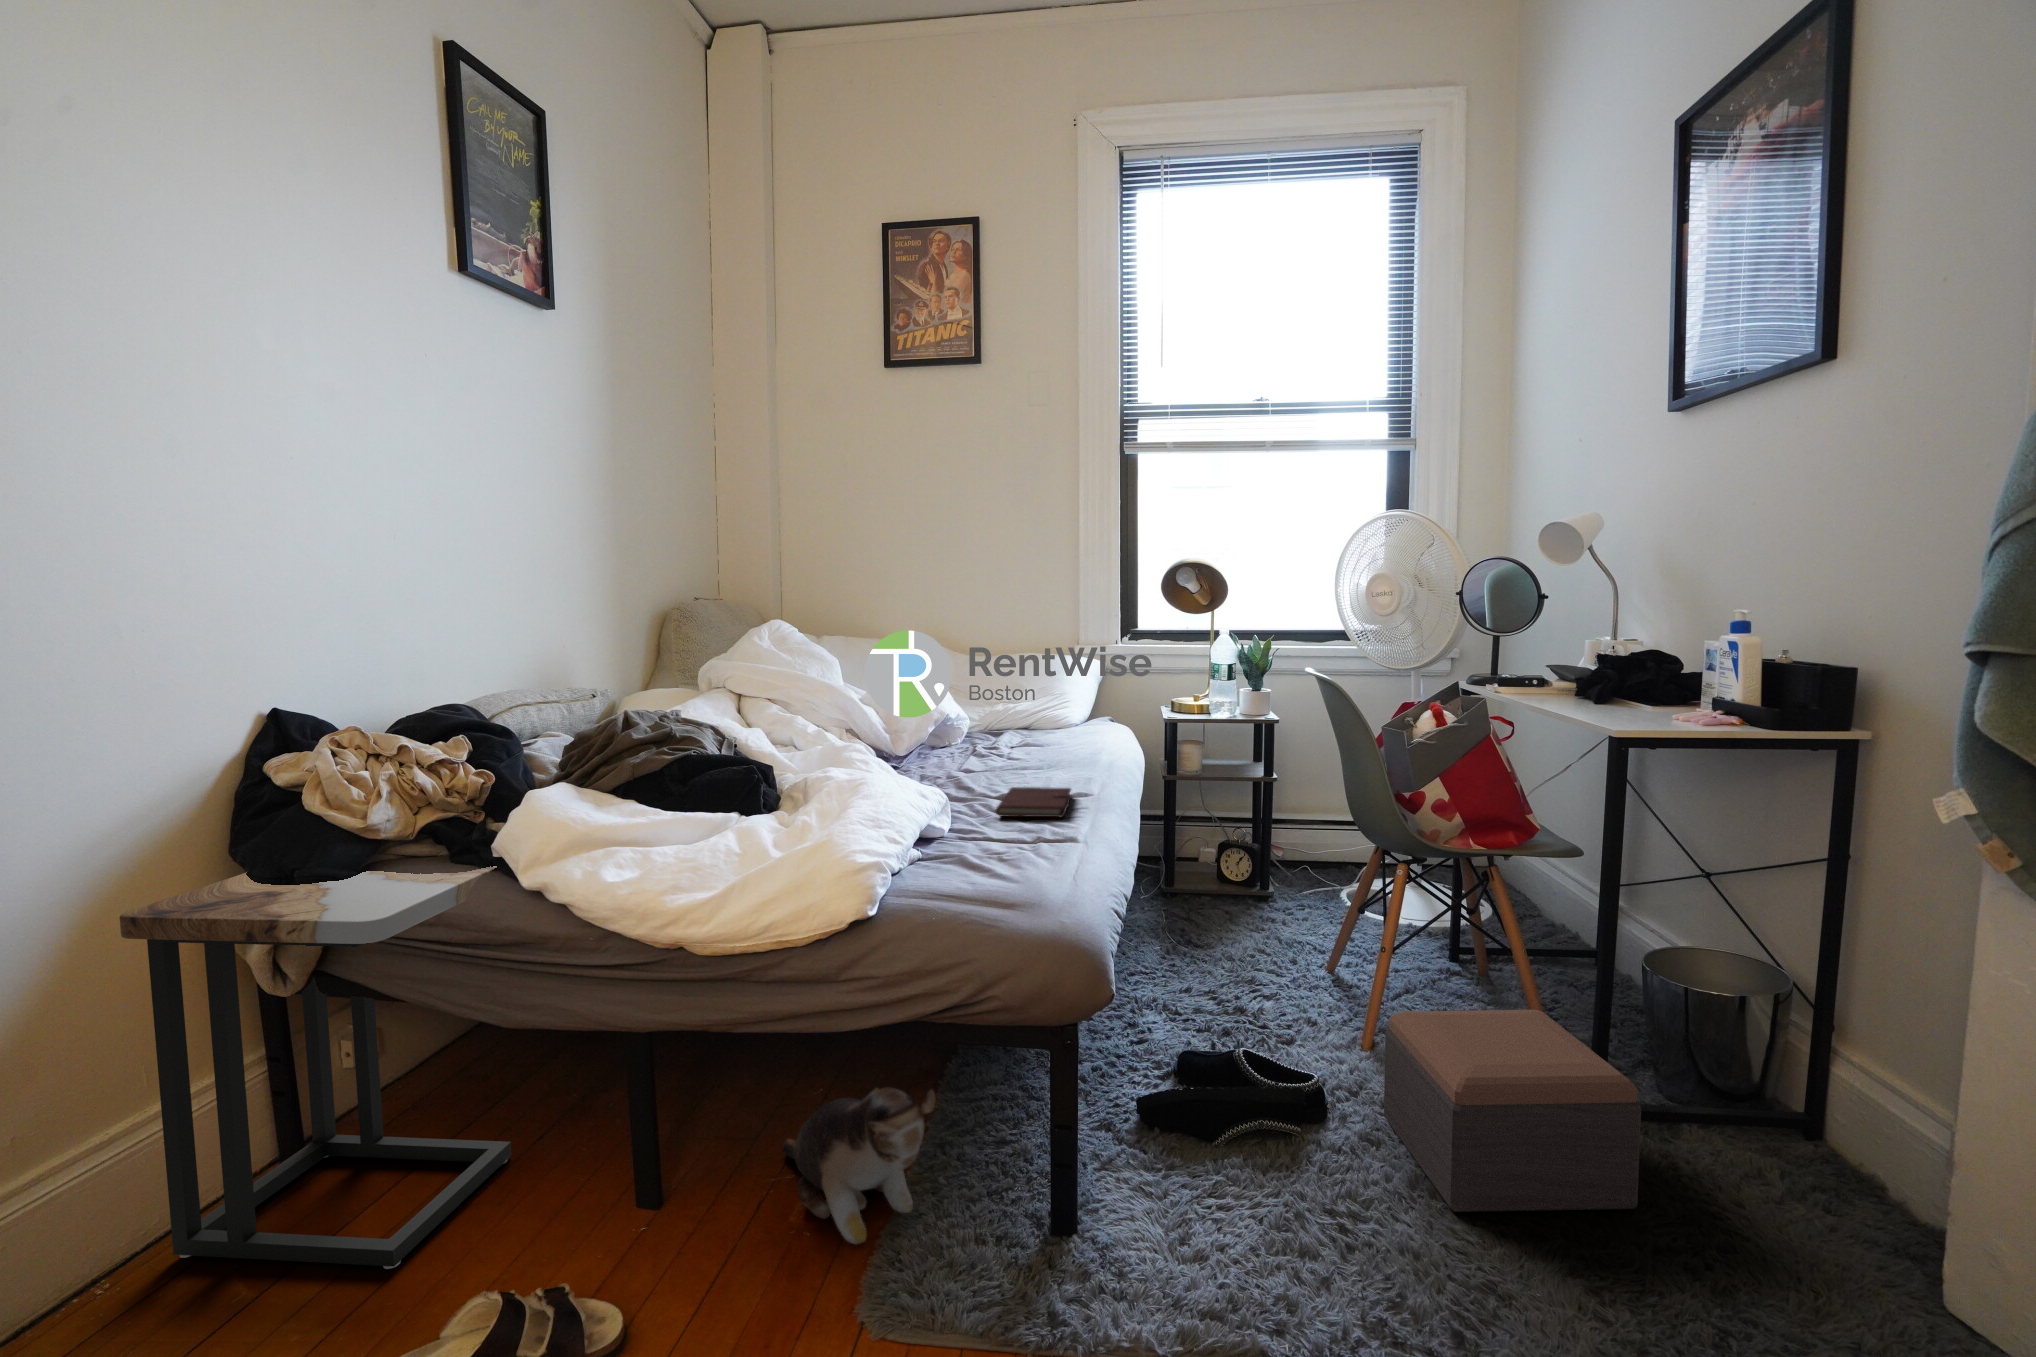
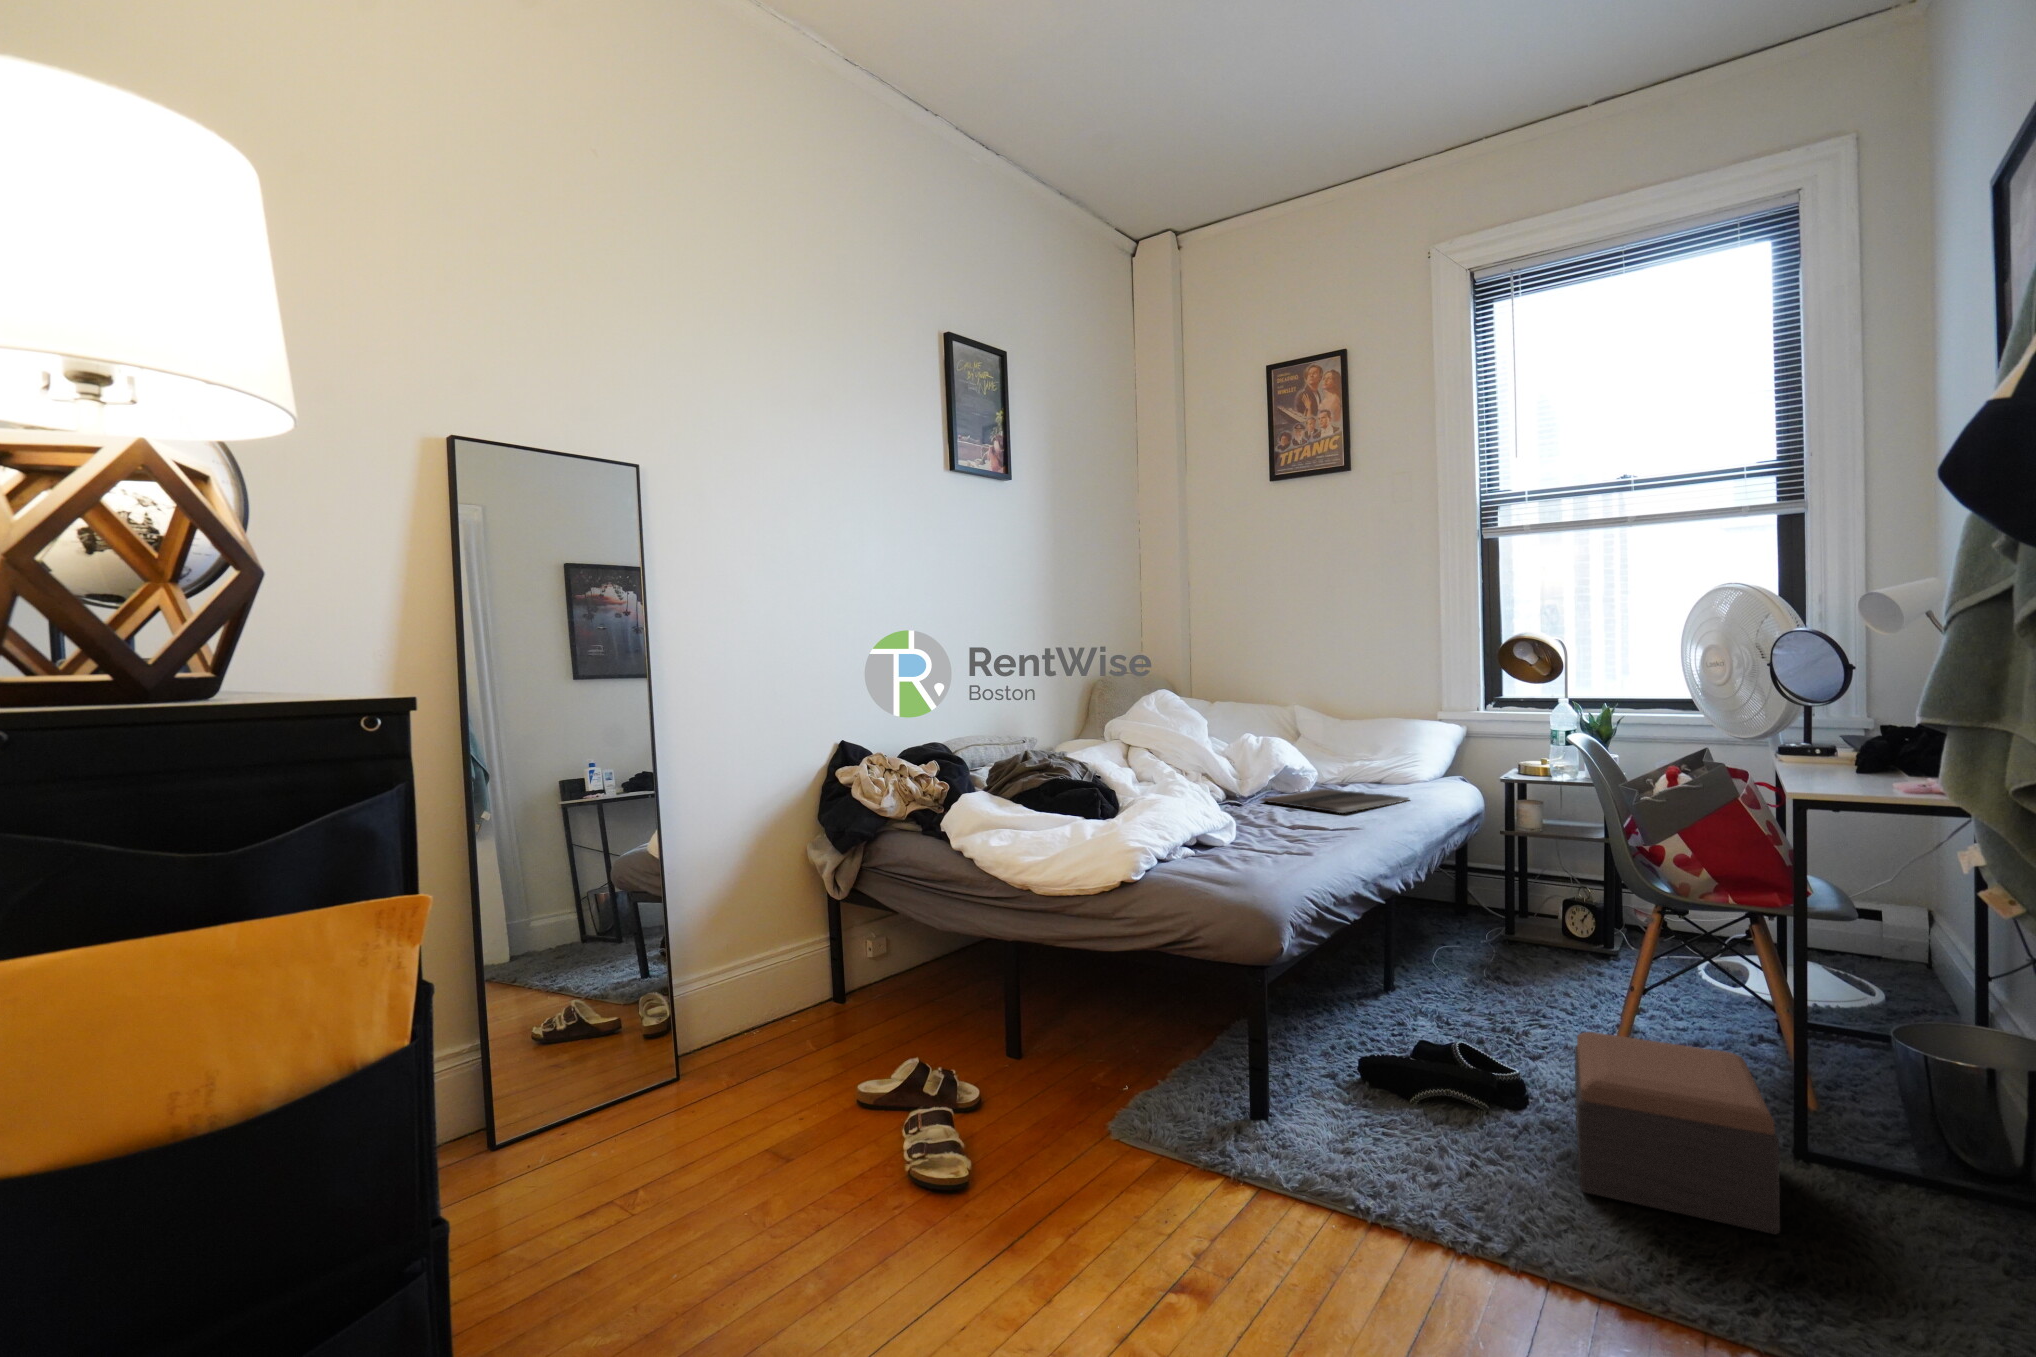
laptop: none [929,745,1097,775] -> present [1260,789,1409,813]
notebook: present [996,787,1071,817] -> none [1270,819,1346,843]
side table: present [120,866,511,1269] -> none [769,826,948,1056]
plush toy: present [783,1088,936,1244] -> none [1092,1001,1163,1103]

